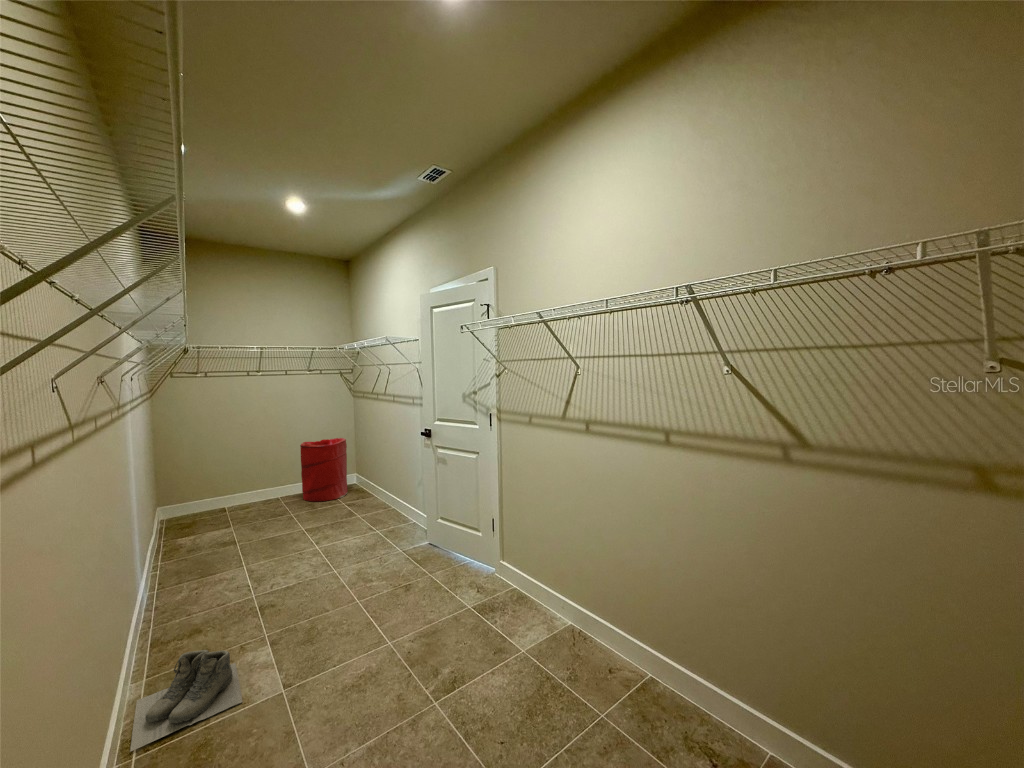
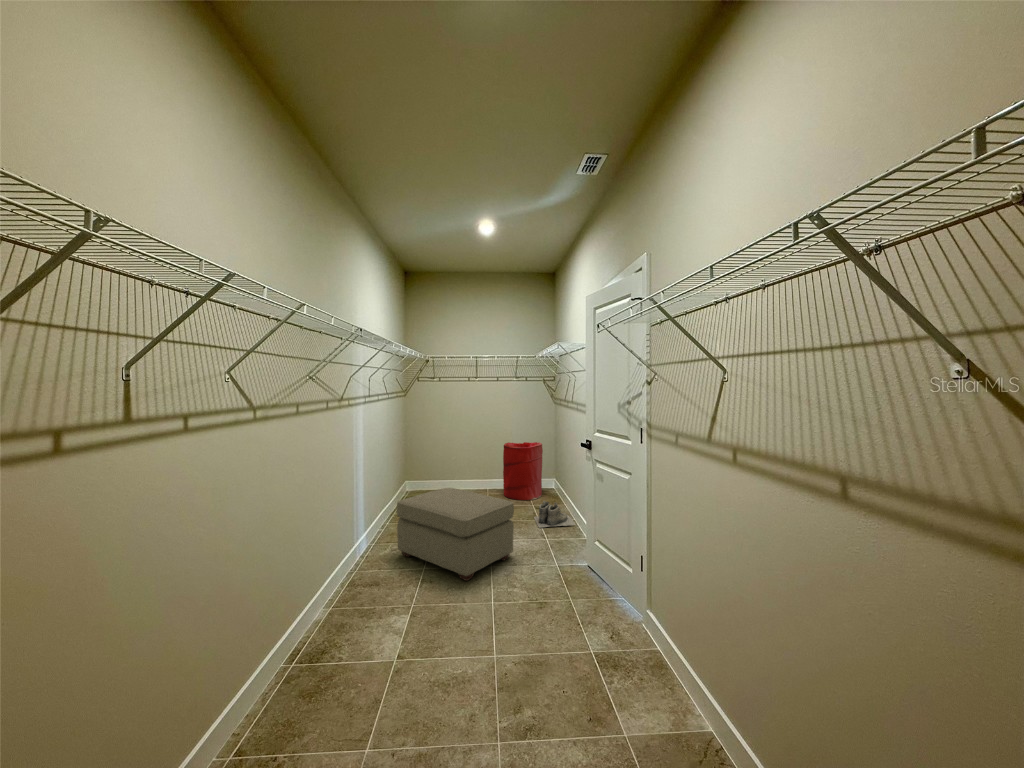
ottoman: none [200,500,353,592] -> present [397,488,514,581]
boots: present [130,650,243,751] -> present [534,501,576,528]

